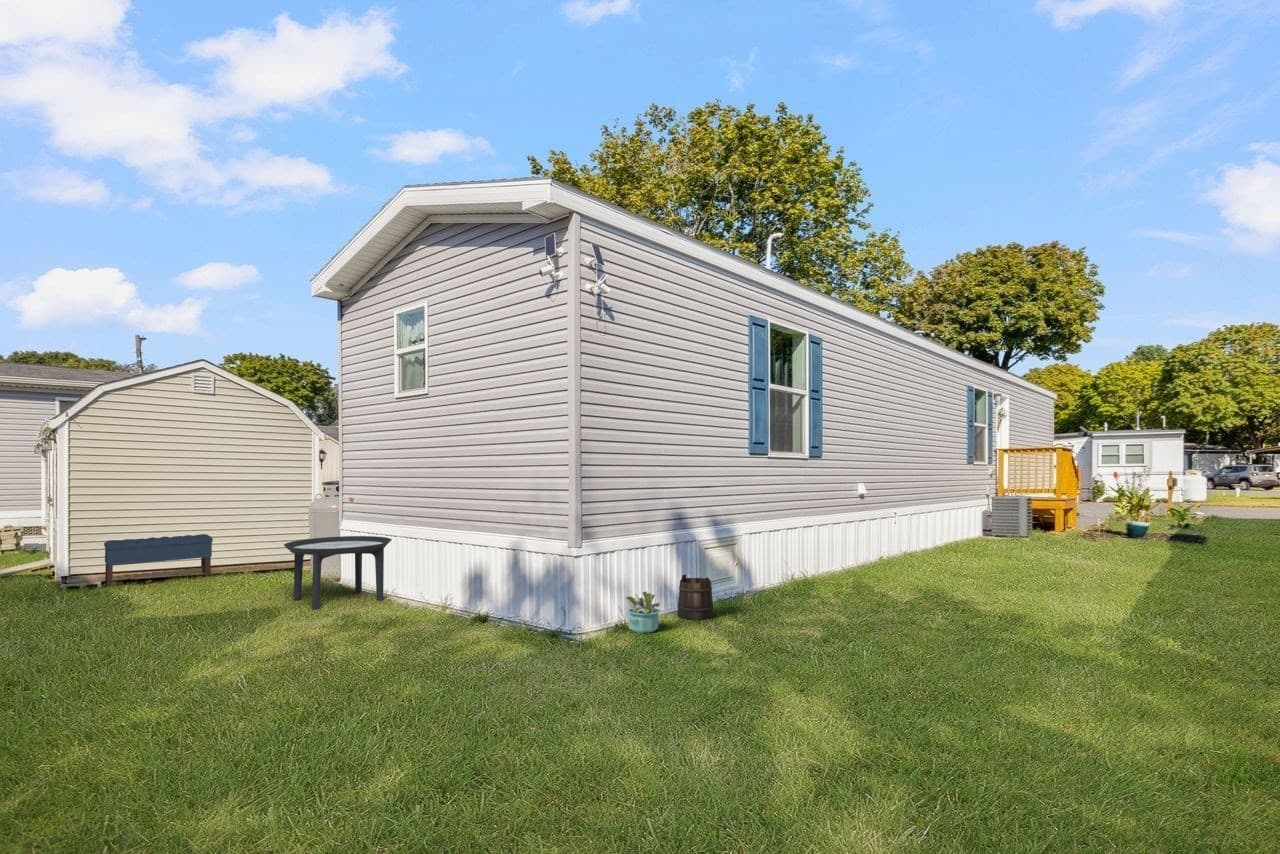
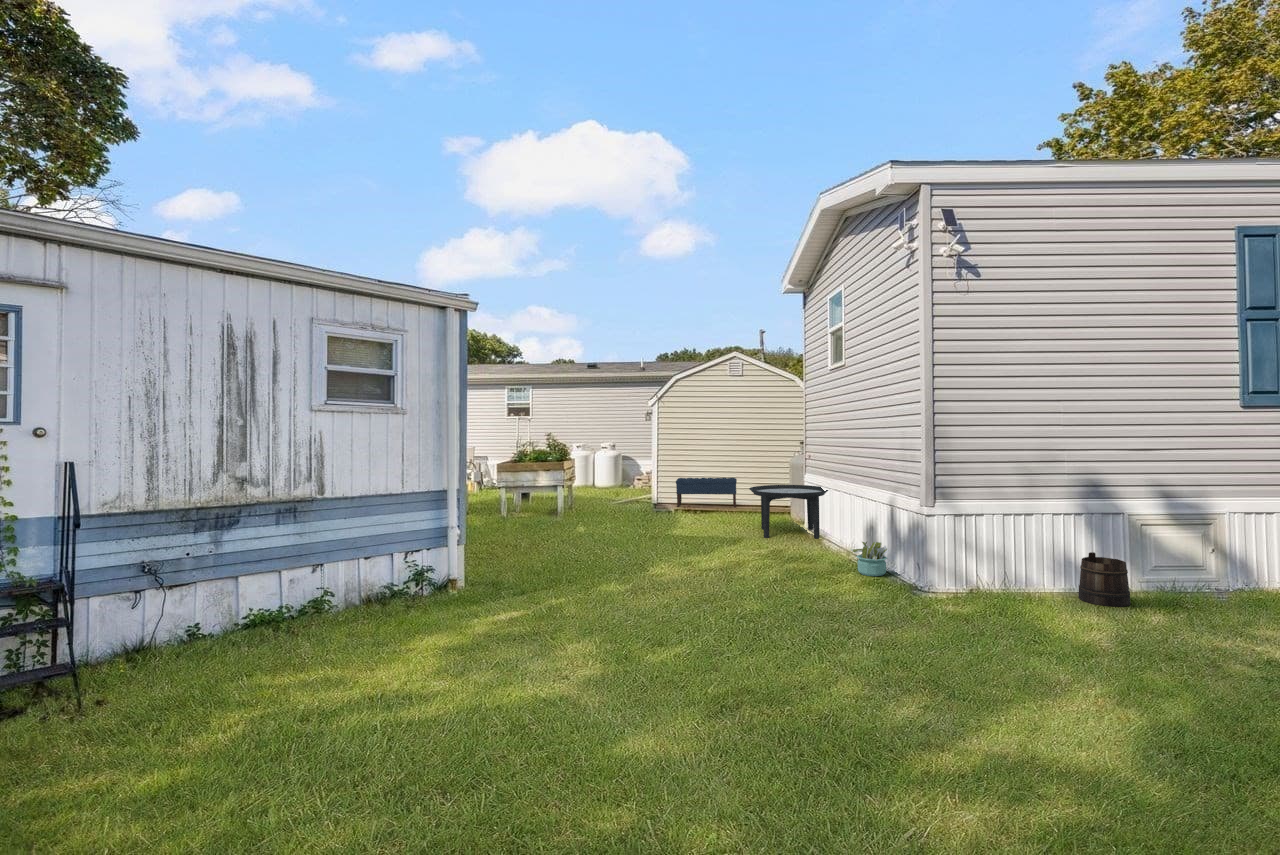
decorative plant: present [625,591,660,633] -> present [850,542,888,576]

